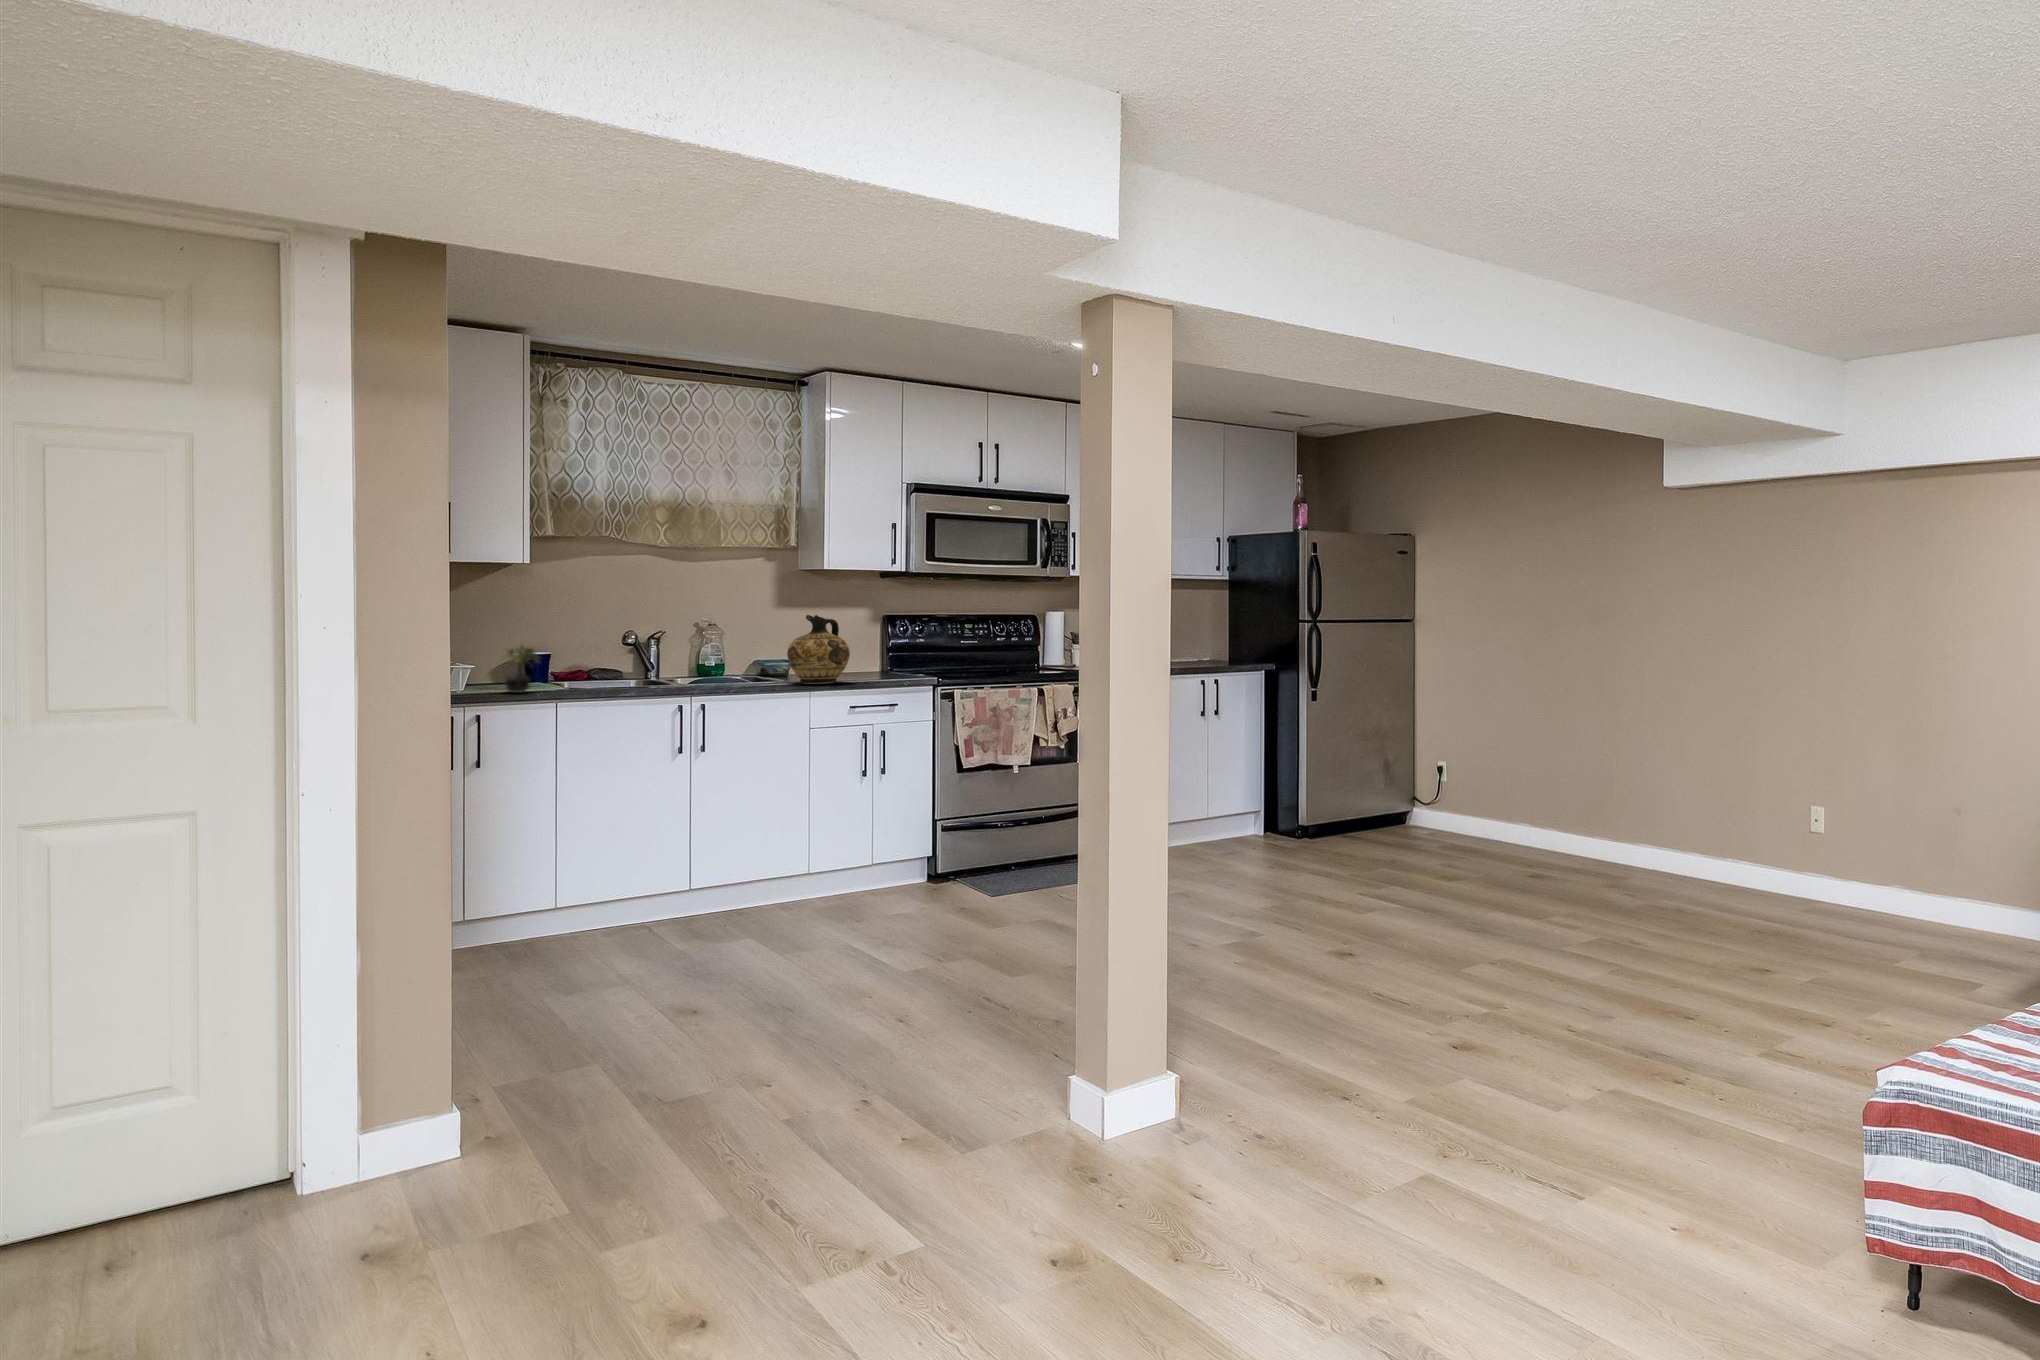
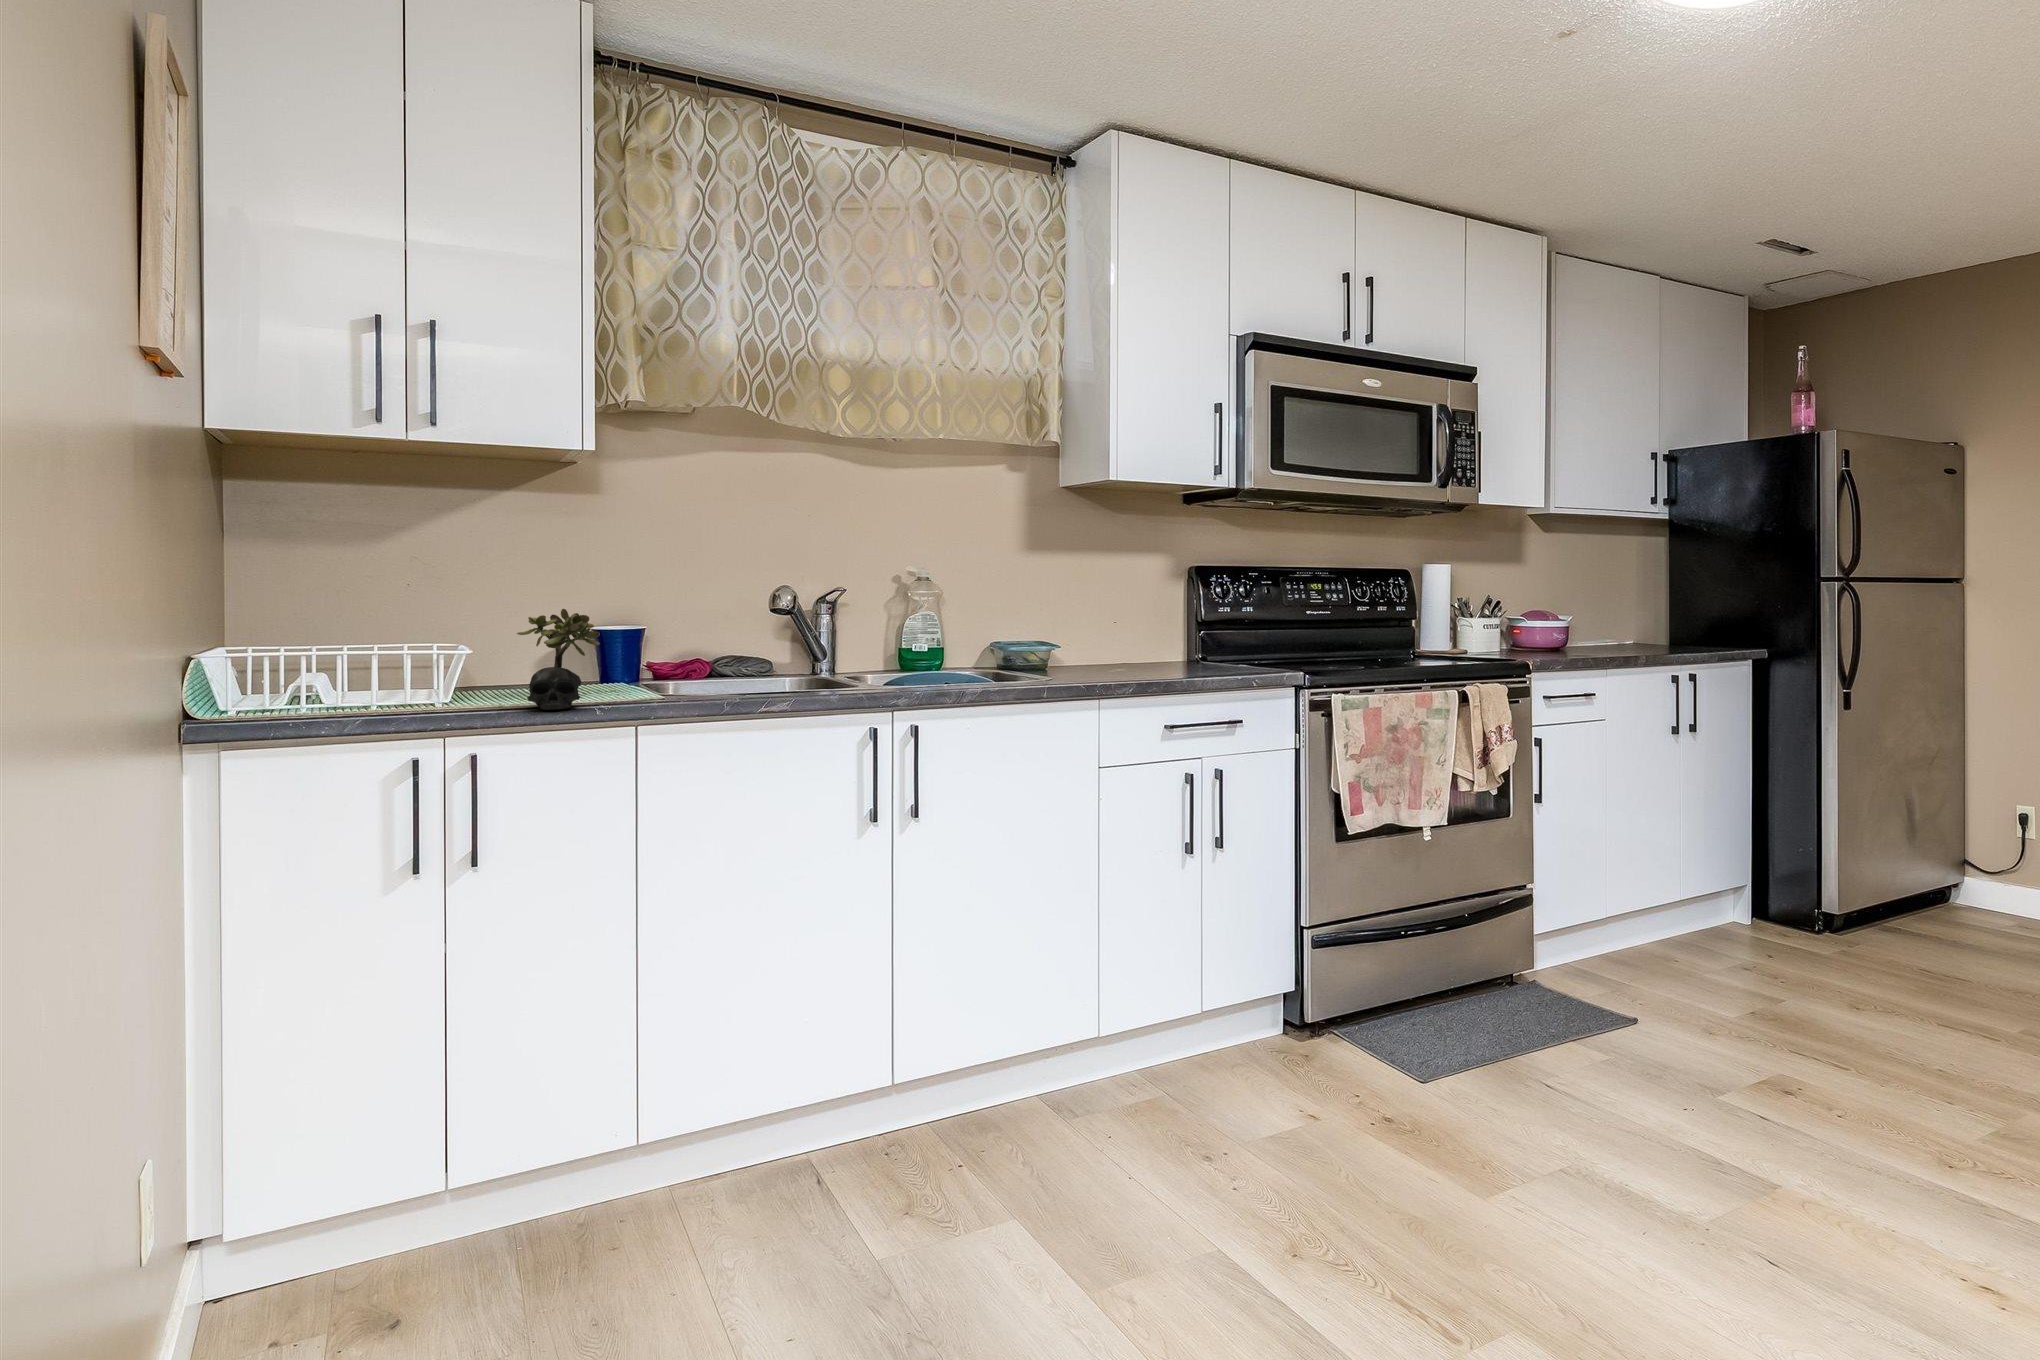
ceramic jug: present [787,615,850,684] -> none [1061,557,1168,686]

